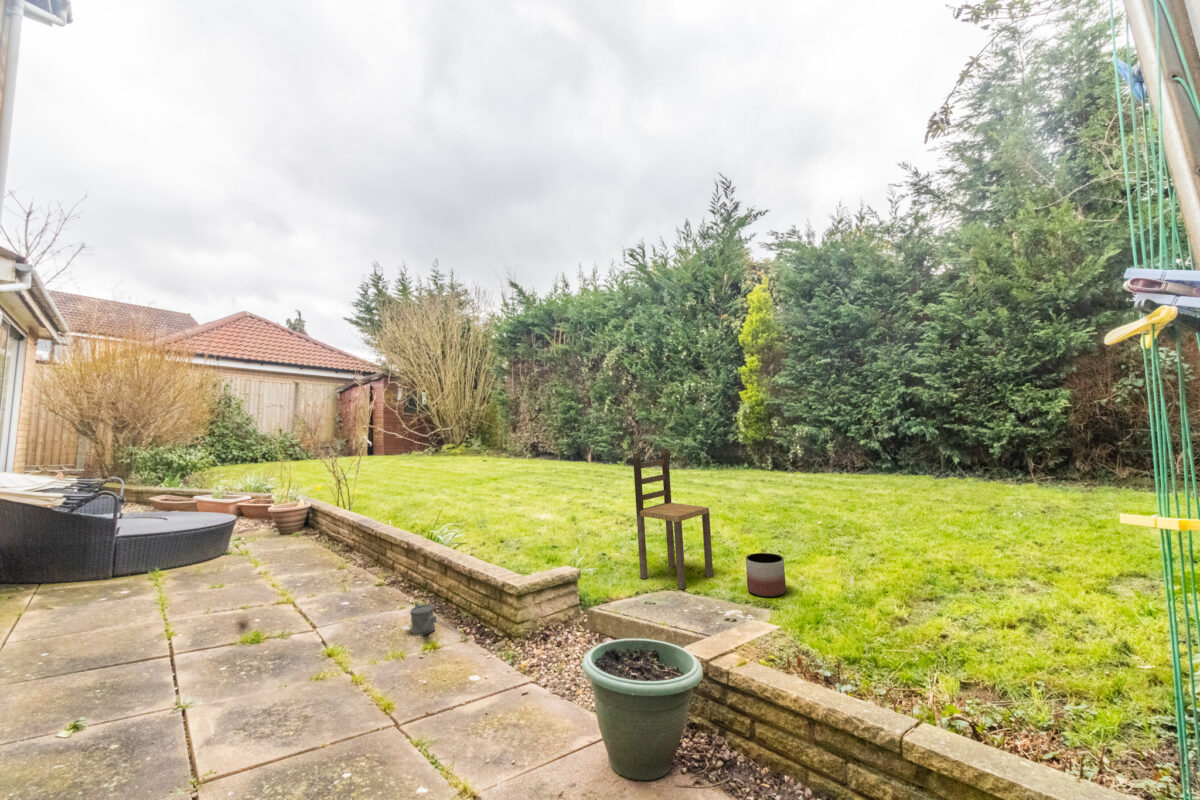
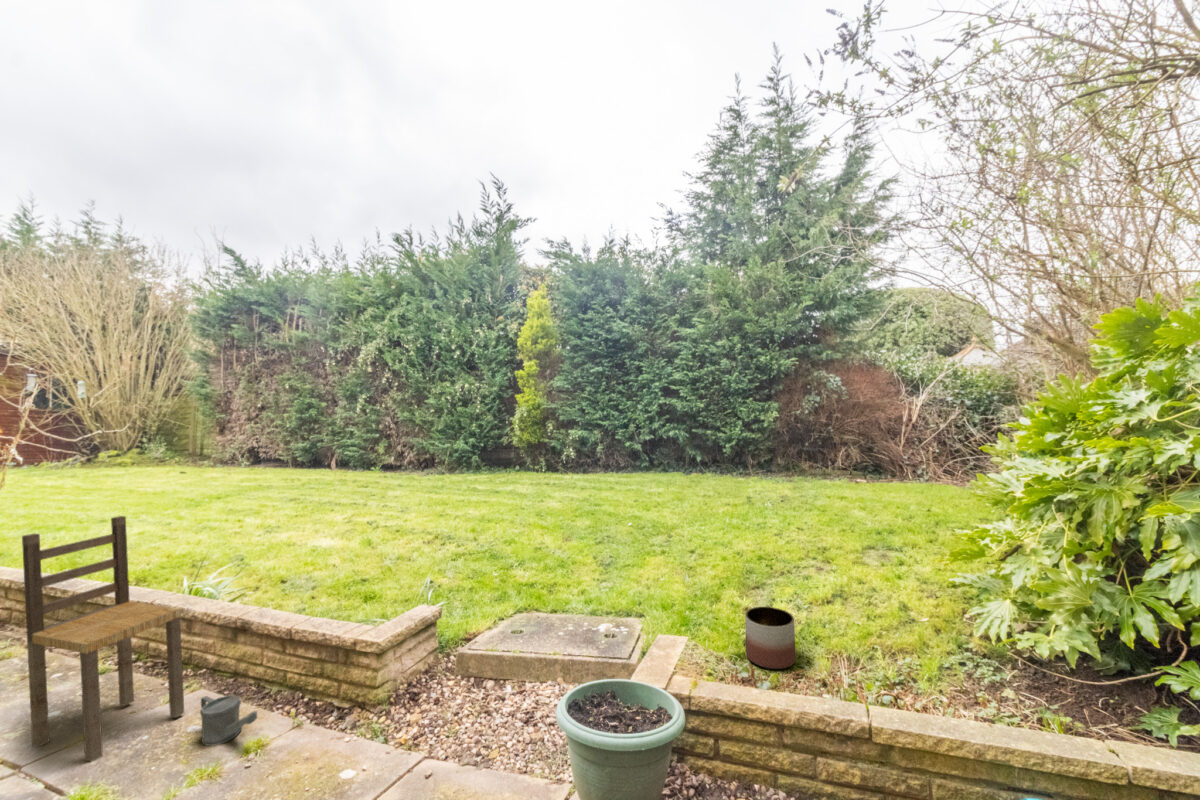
chair: present [633,449,713,589] -> present [22,516,184,762]
planter: present [746,553,786,597] -> present [745,607,796,669]

